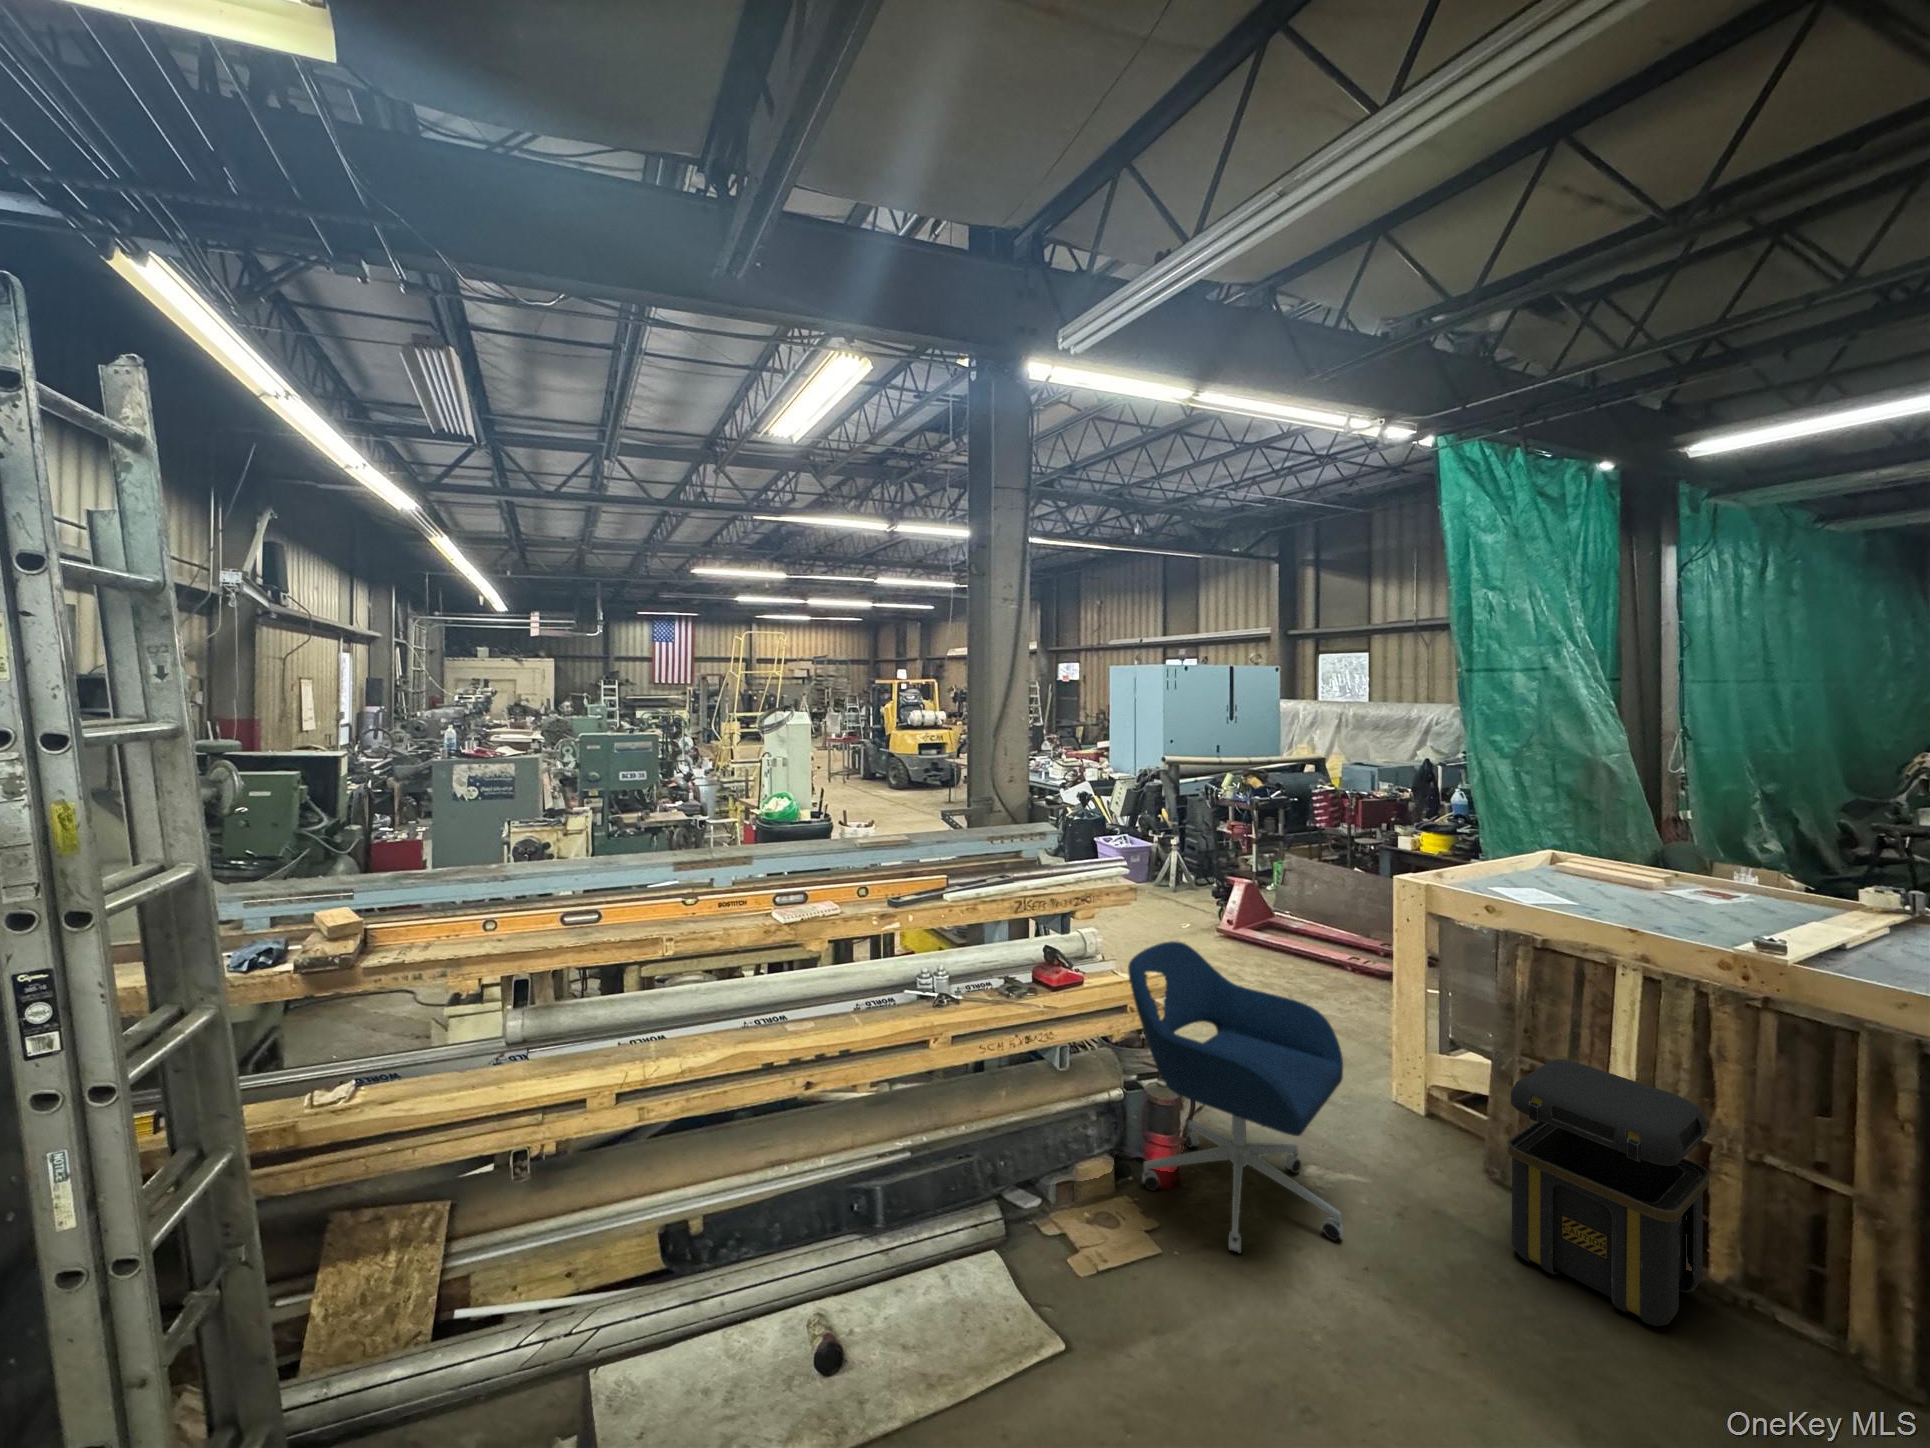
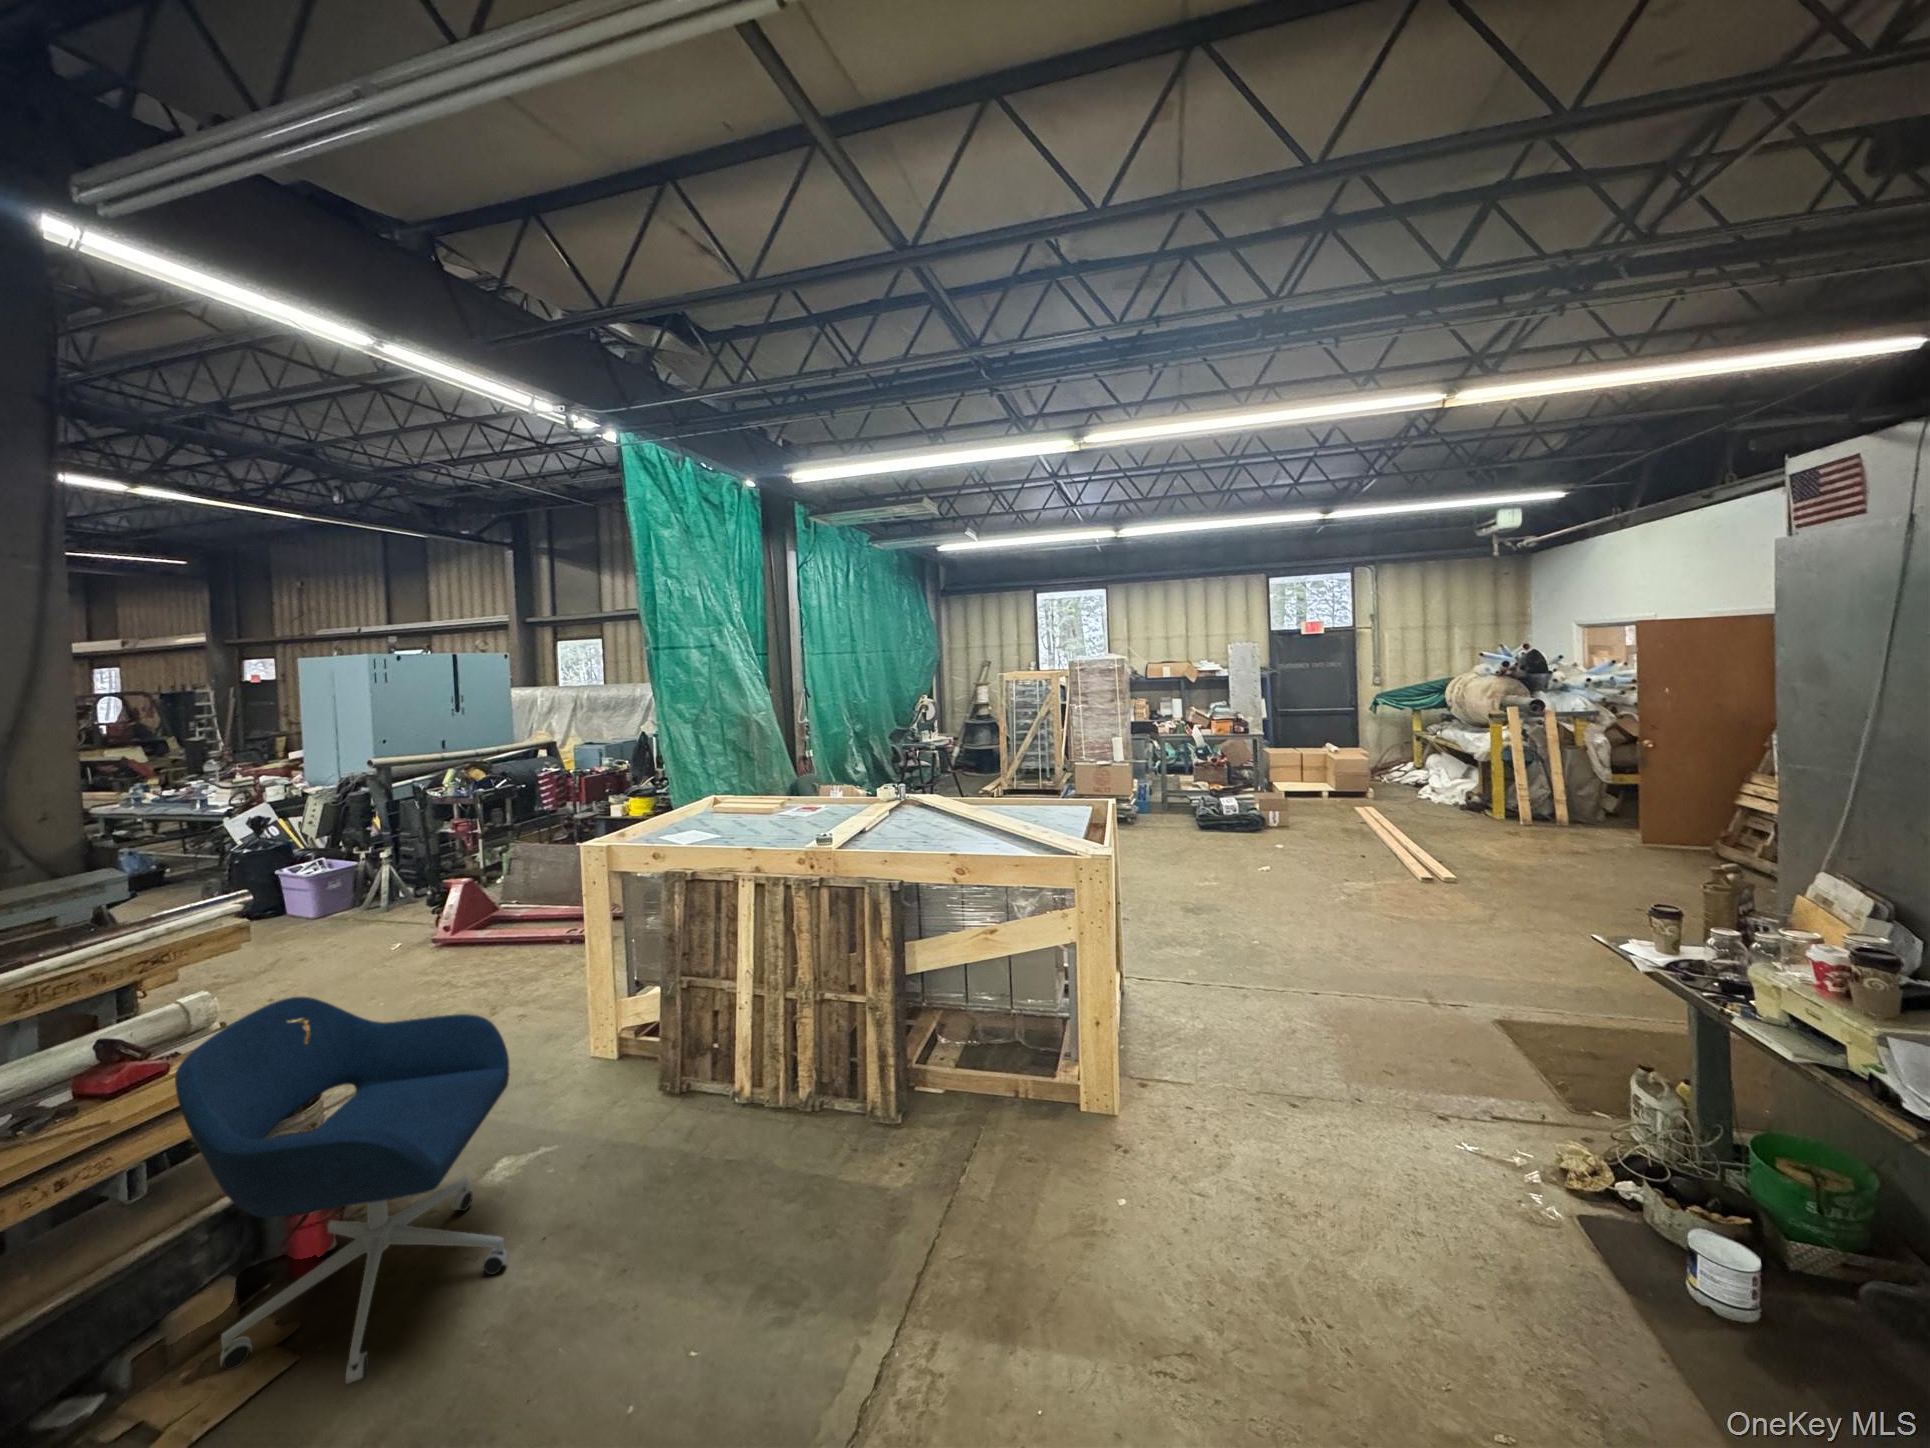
toolbox: present [1508,1059,1709,1326] -> none [663,973,798,1175]

